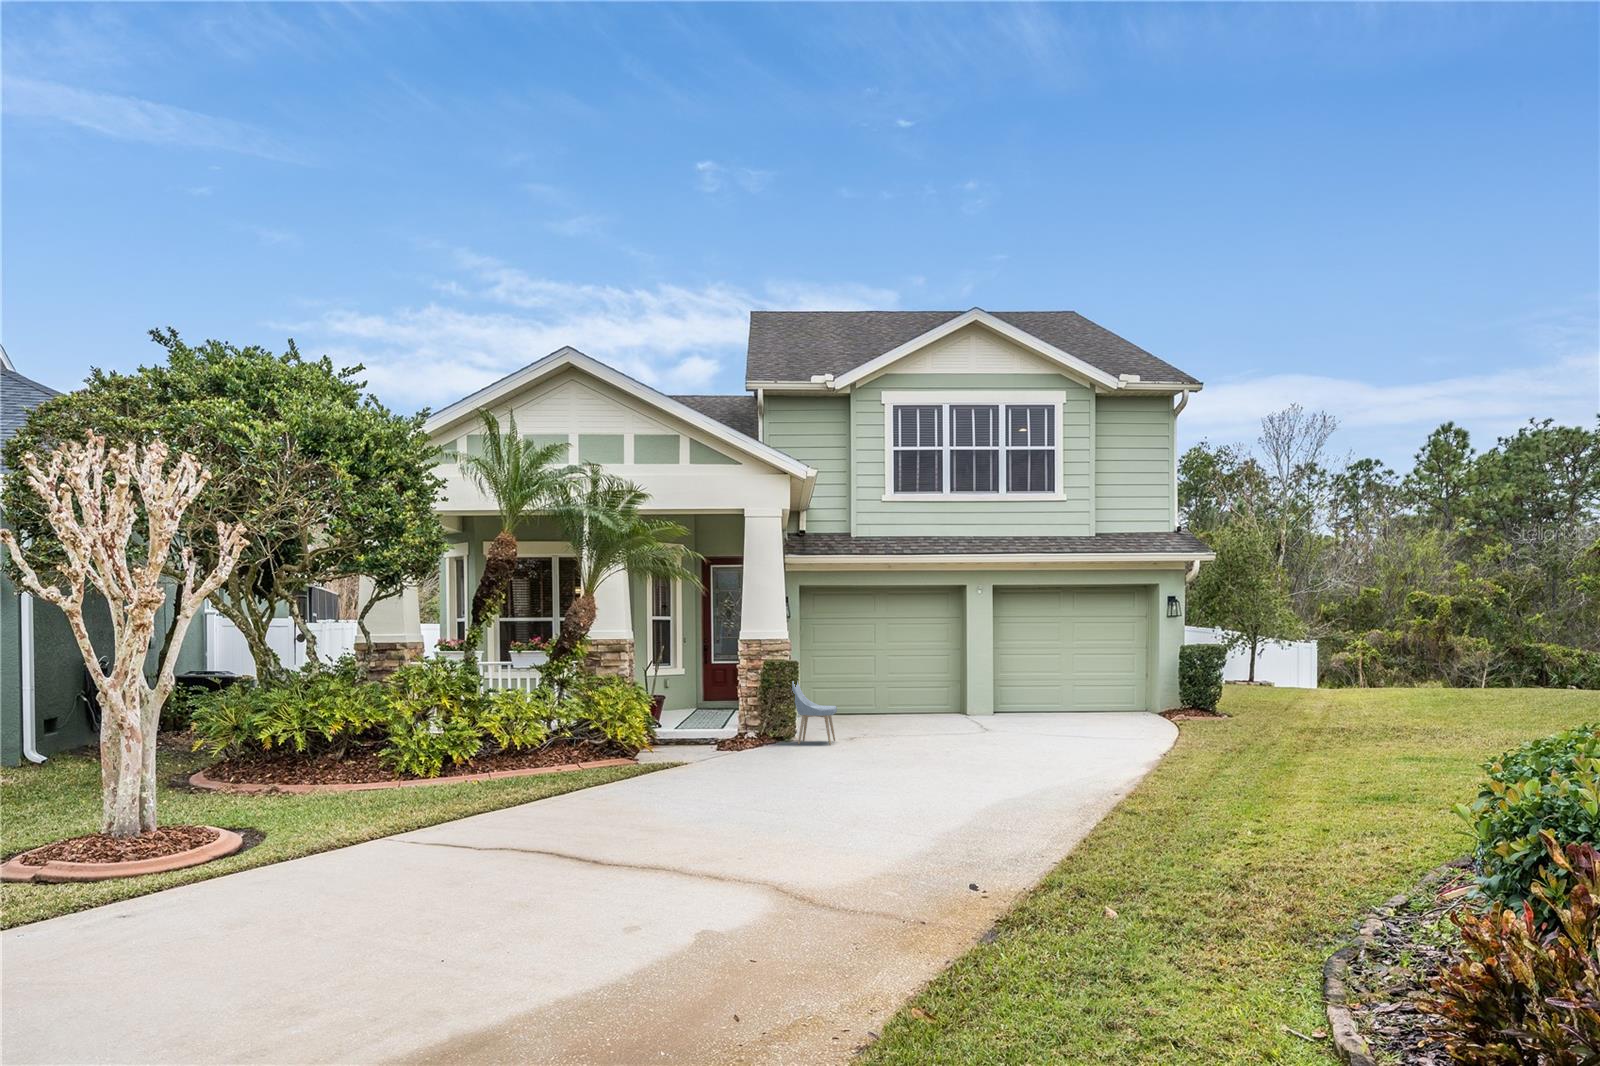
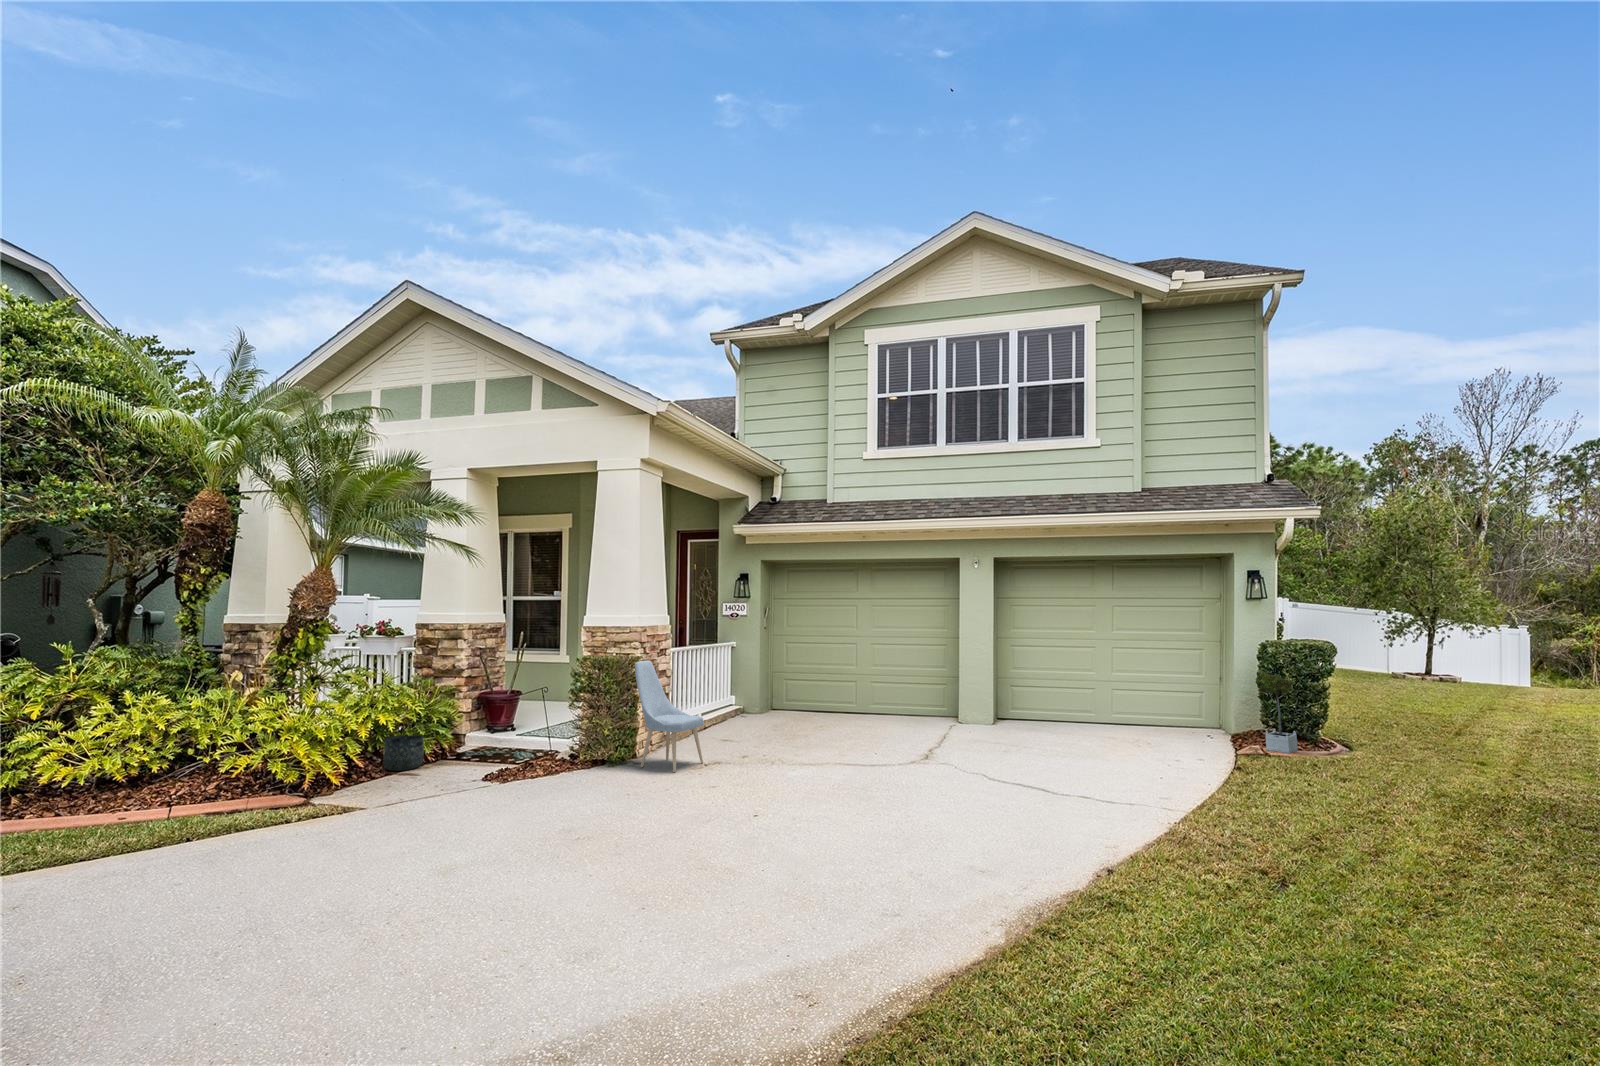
potted tree: none [1176,665,1202,720] -> present [1256,672,1298,753]
basket: none [604,728,633,755] -> present [383,735,424,771]

